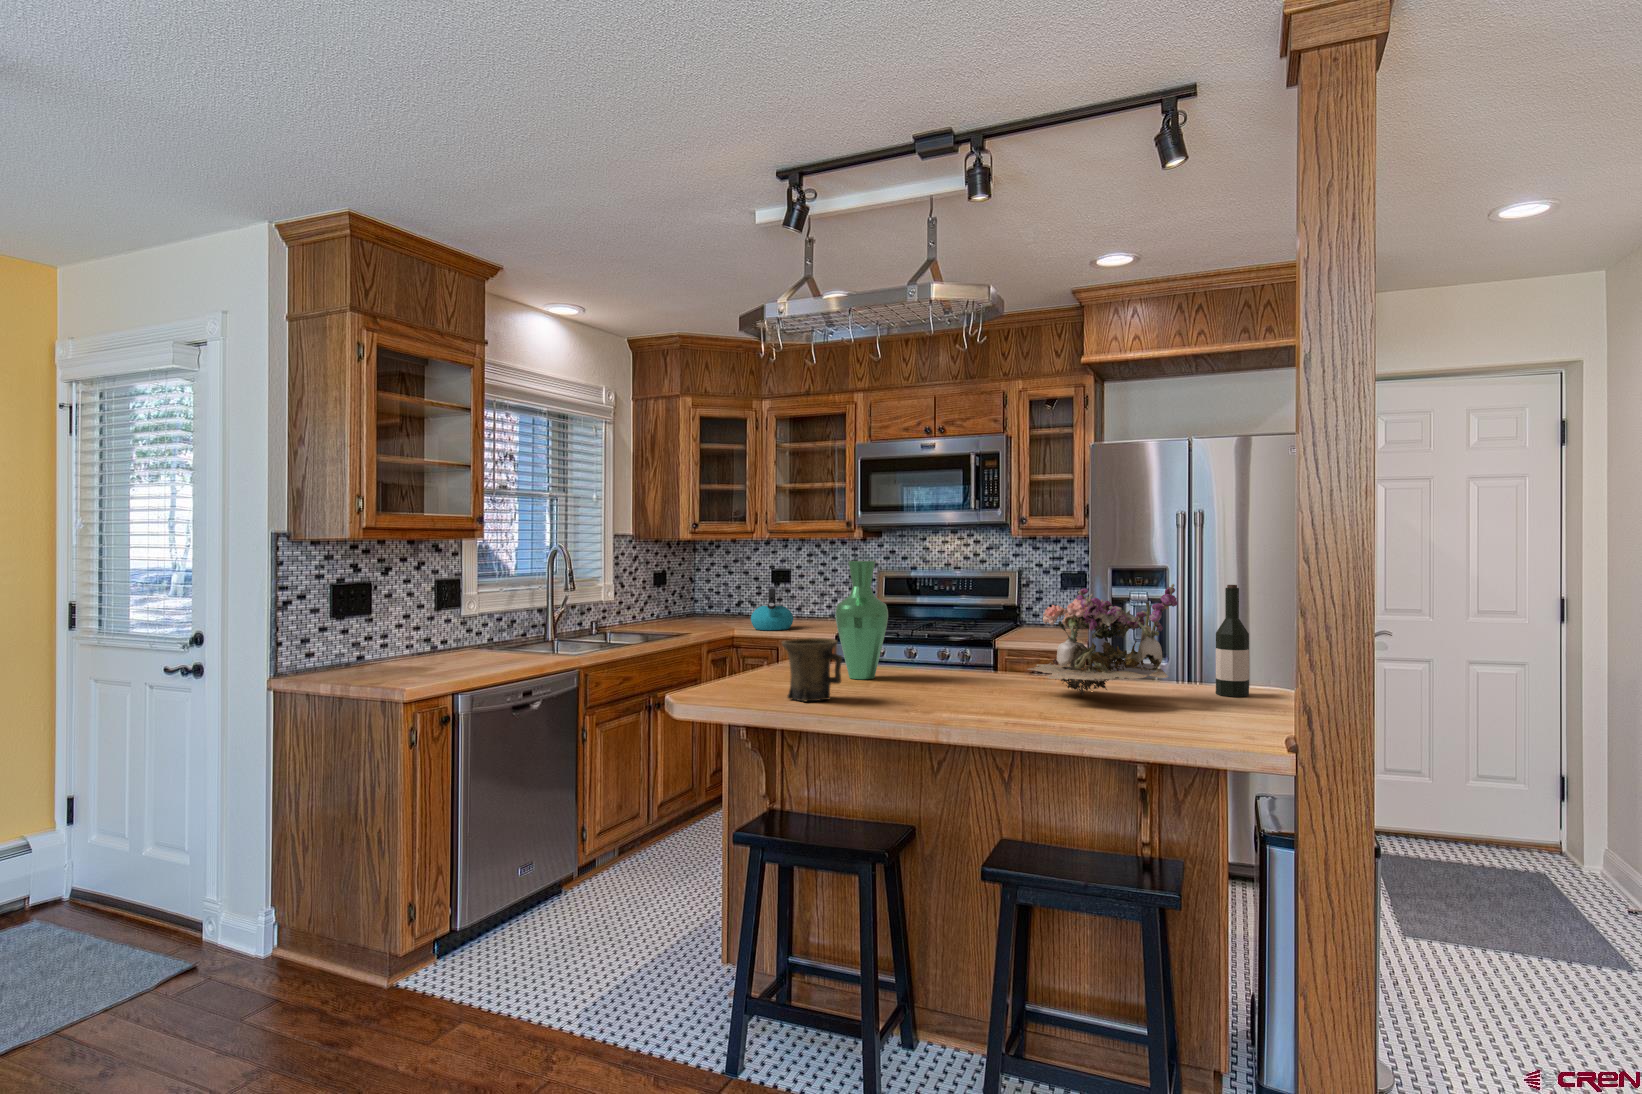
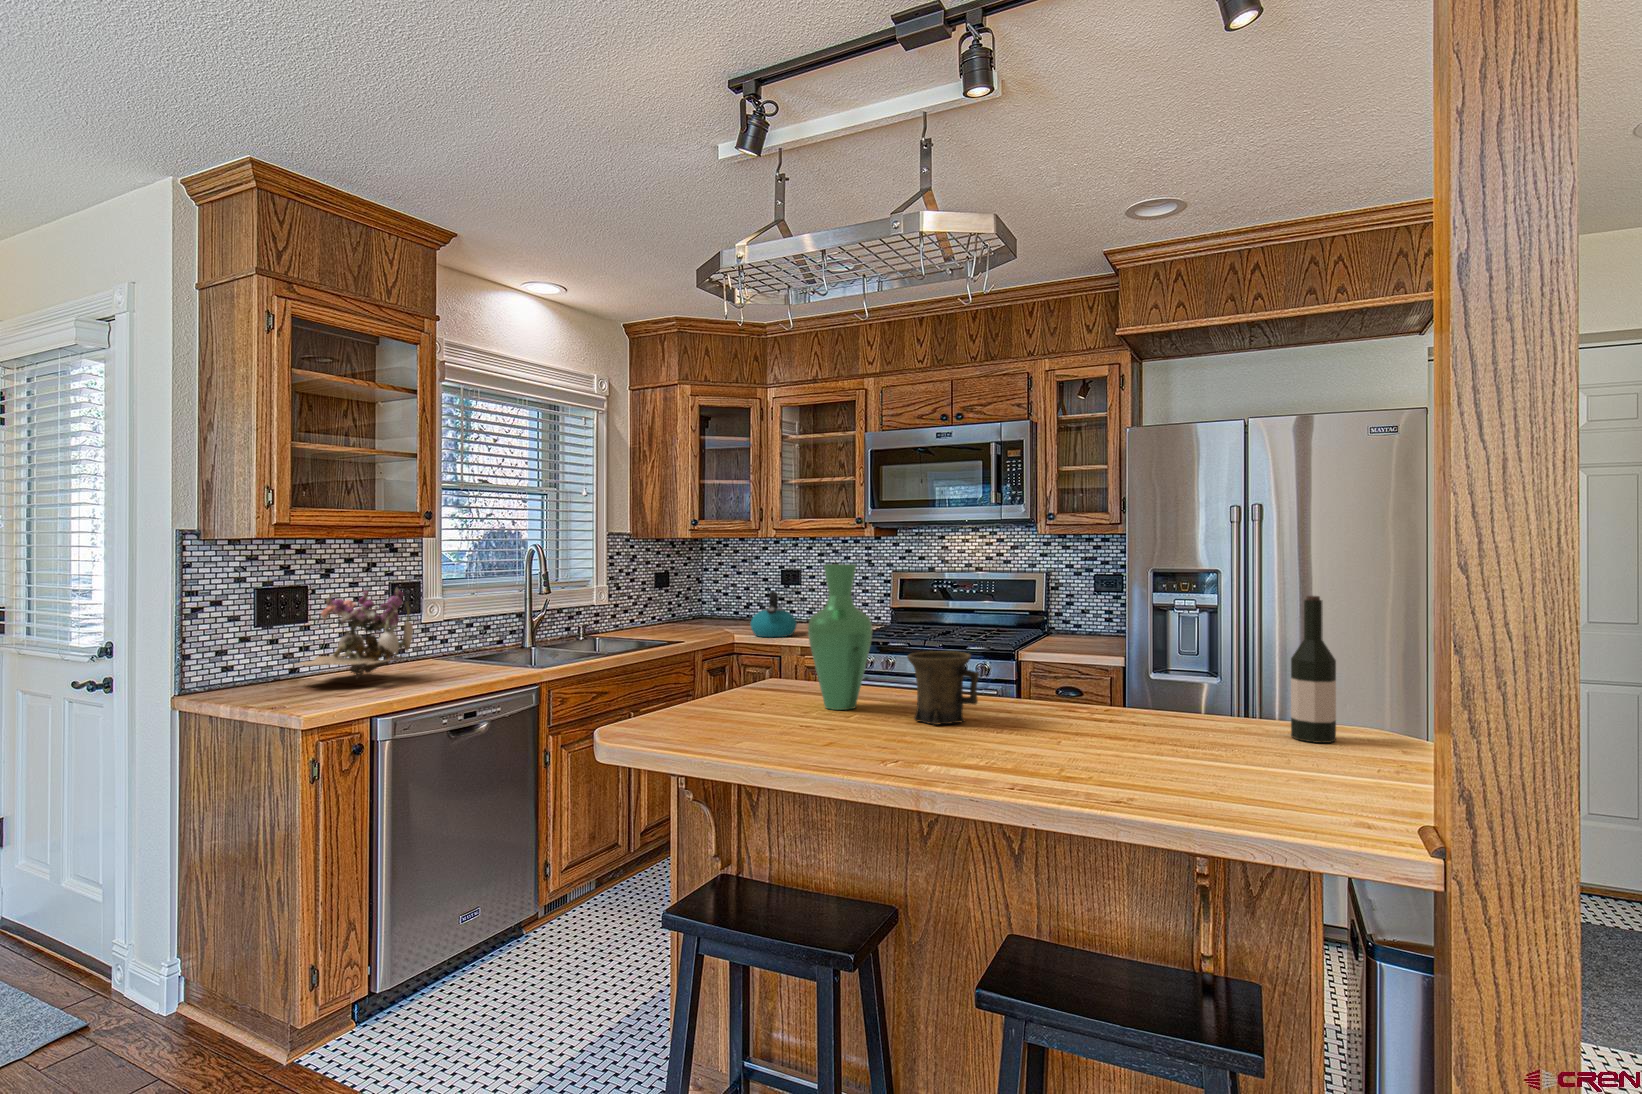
flower arrangement: present [1028,584,1177,696] -> present [295,588,413,678]
mug: present [782,638,842,701] -> present [907,651,979,725]

